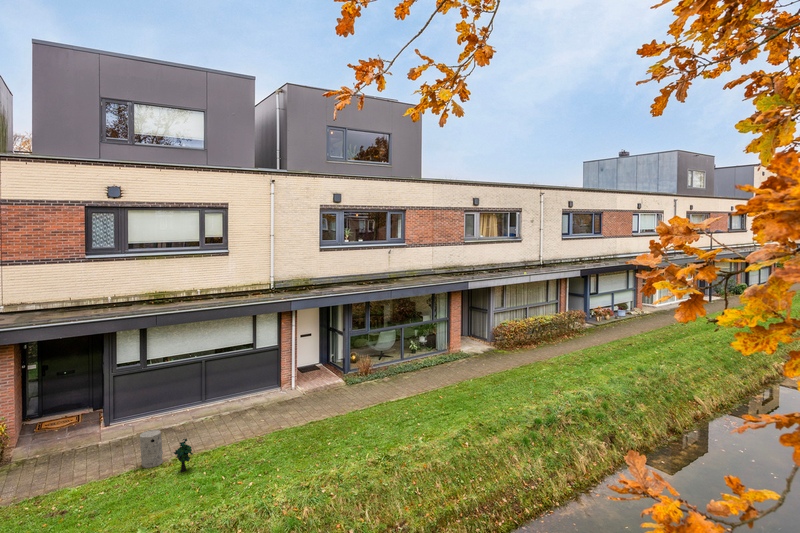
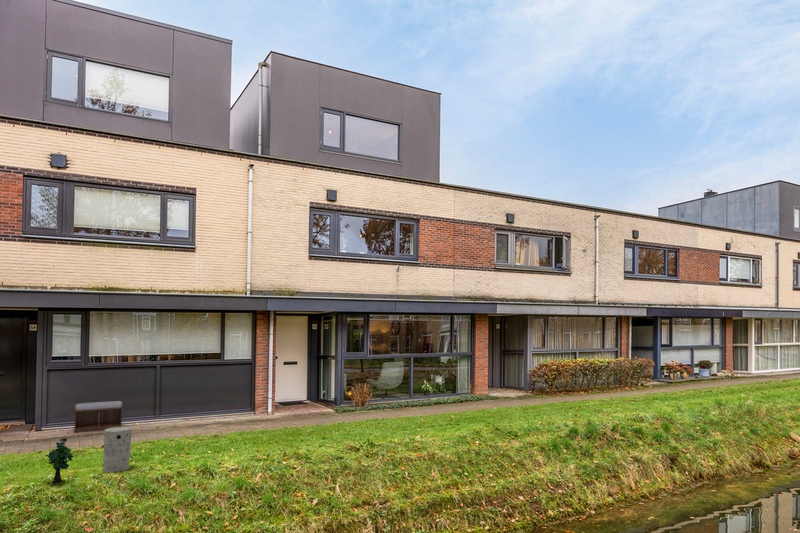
bench: none [150,385,190,415] -> present [74,401,123,433]
trash can: present [140,430,163,468] -> present [103,426,131,472]

